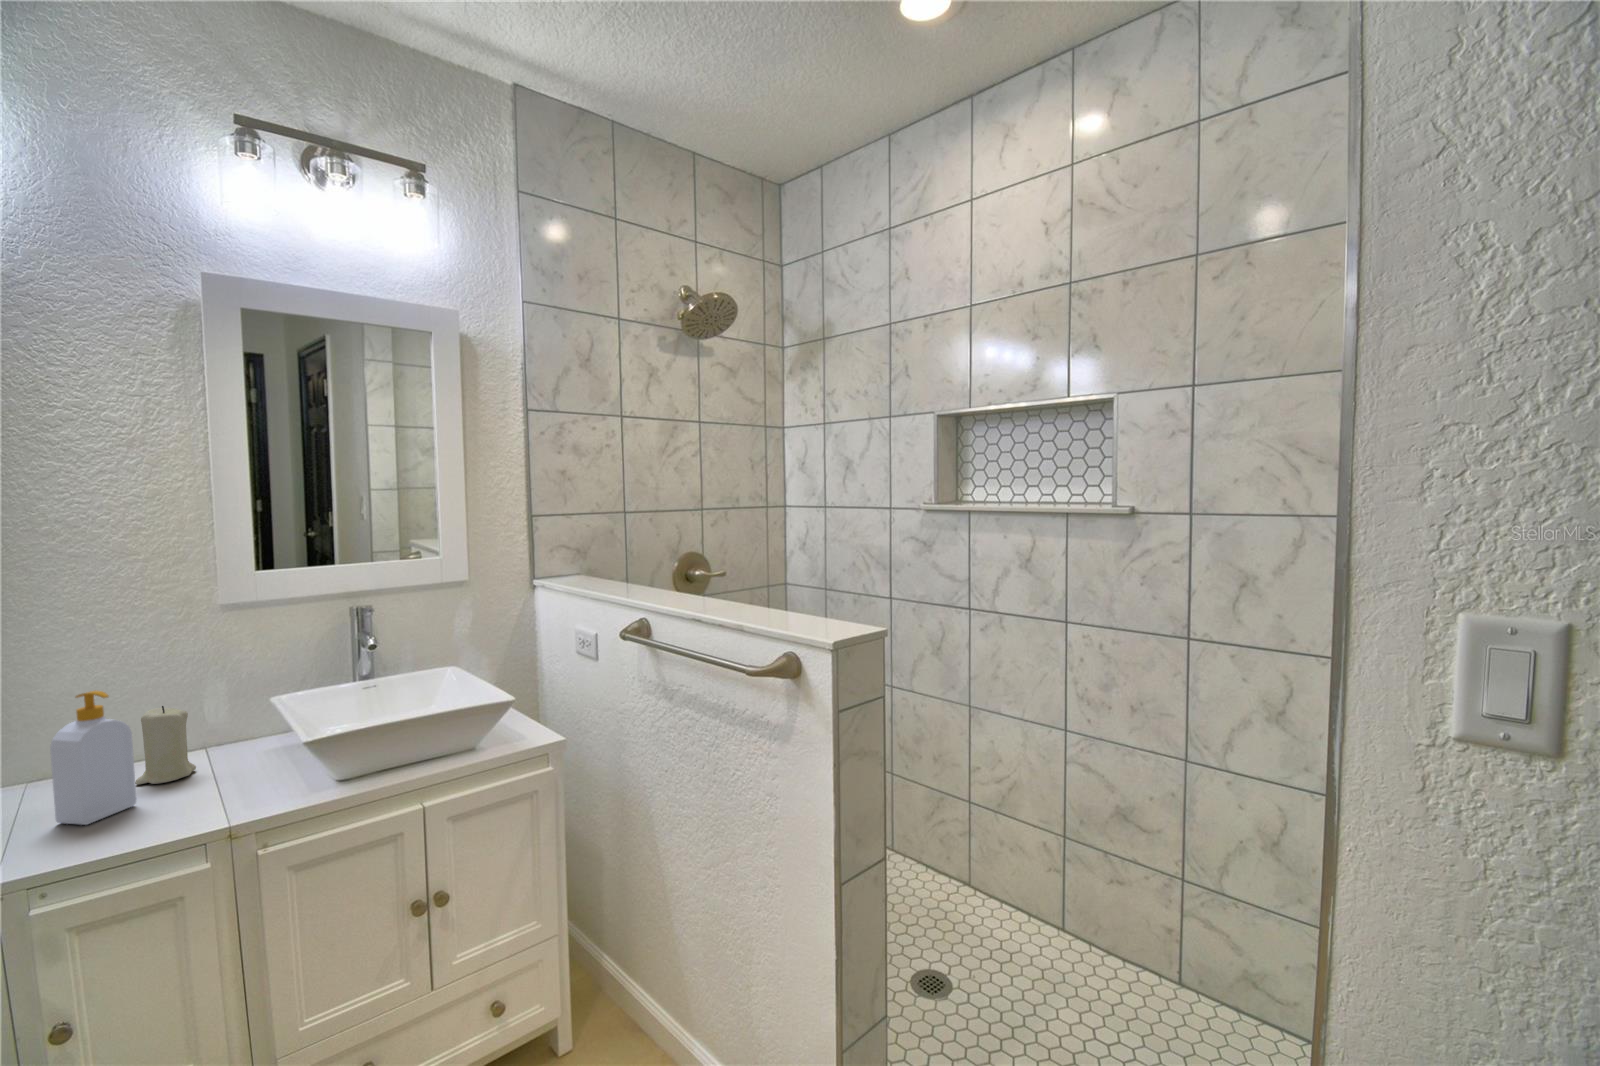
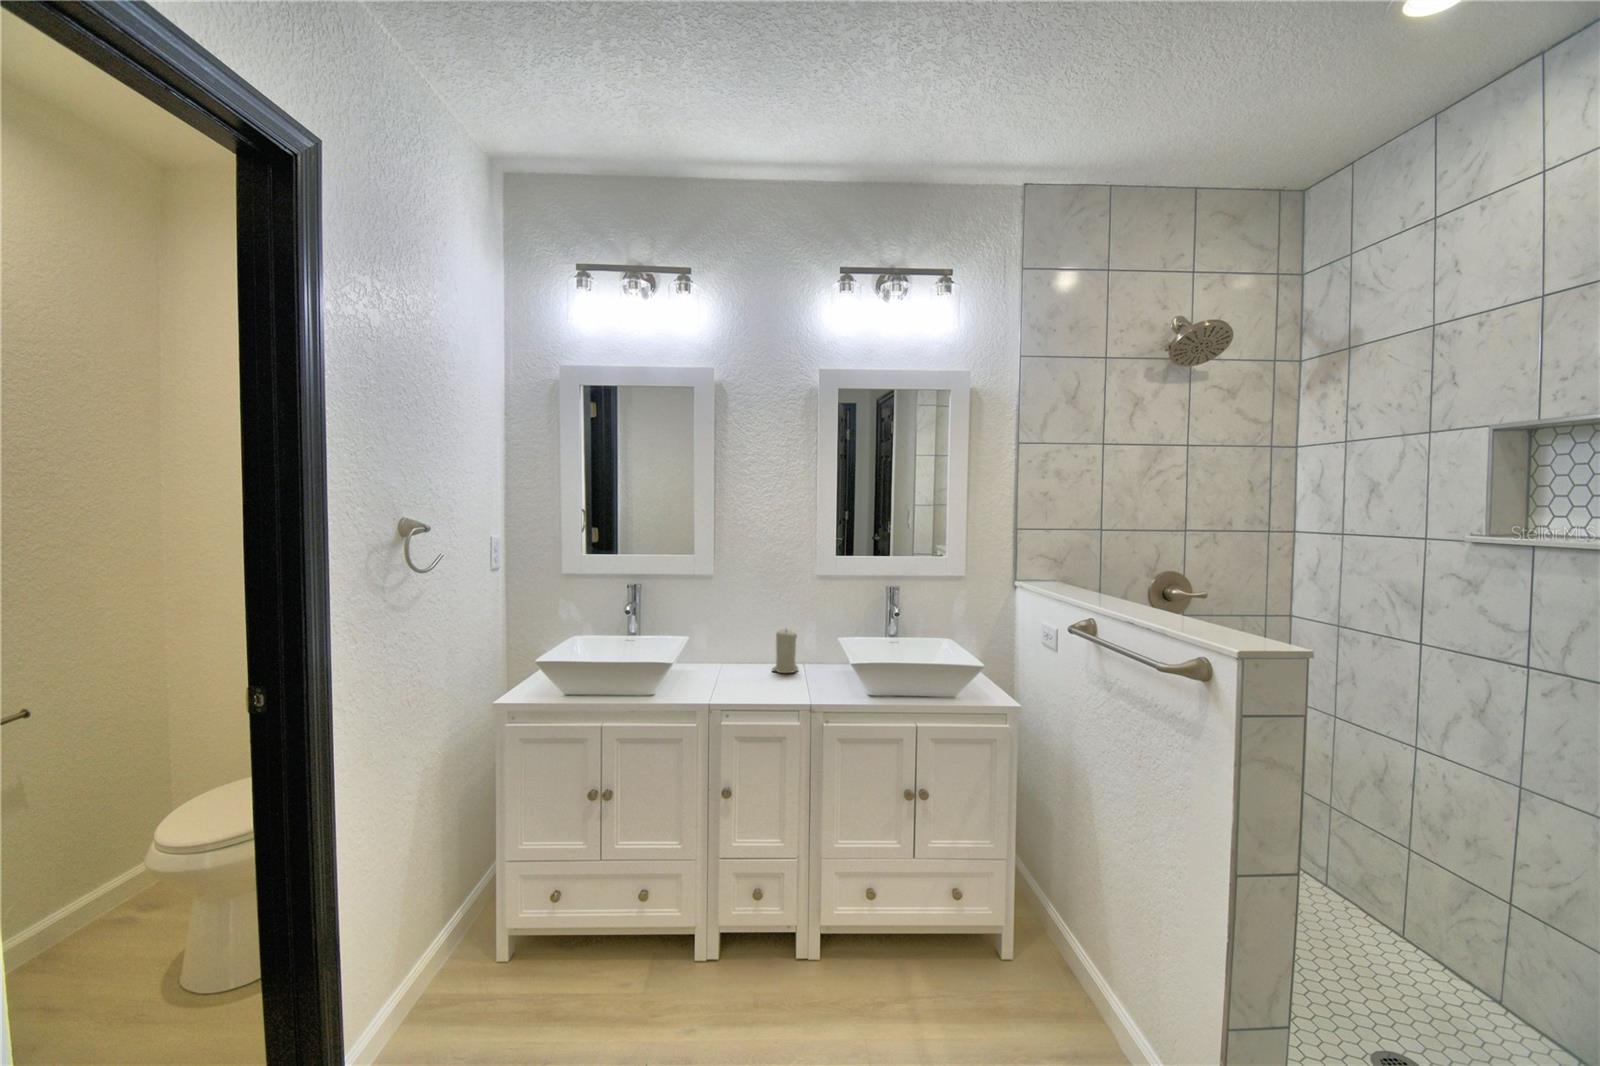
soap bottle: present [50,691,136,825] -> none [737,612,770,686]

